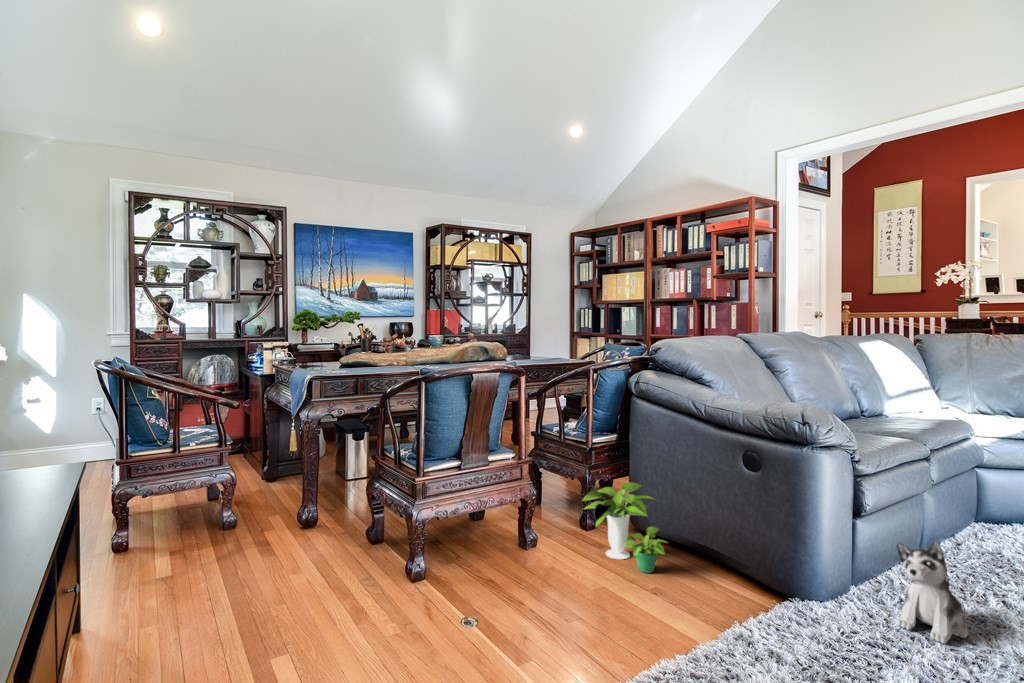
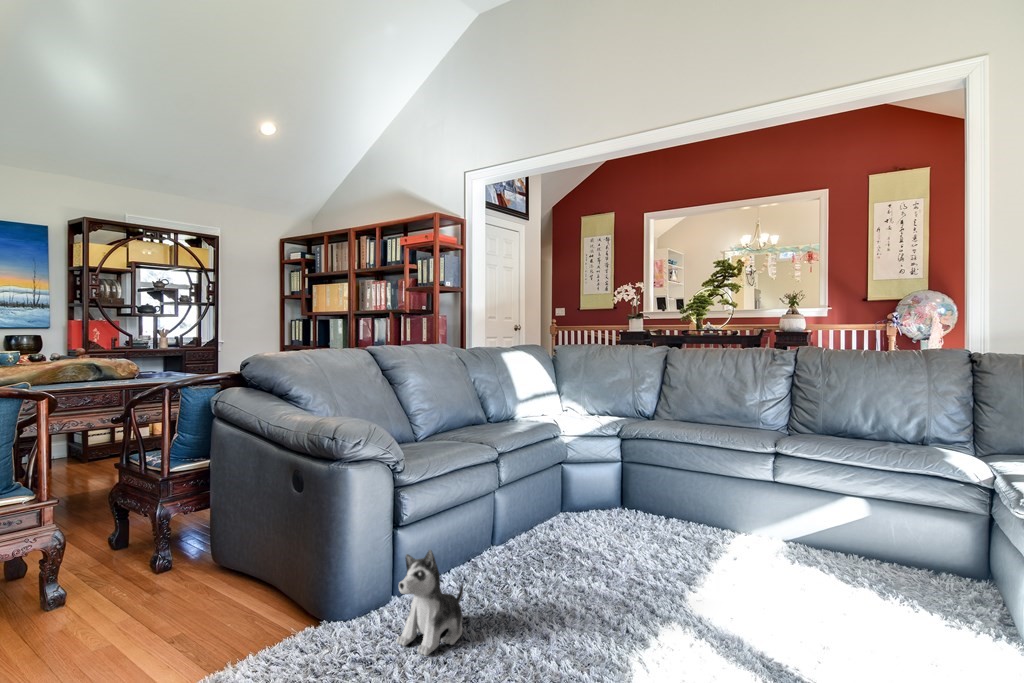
potted plant: present [582,482,667,573] -> none [106,516,211,625]

